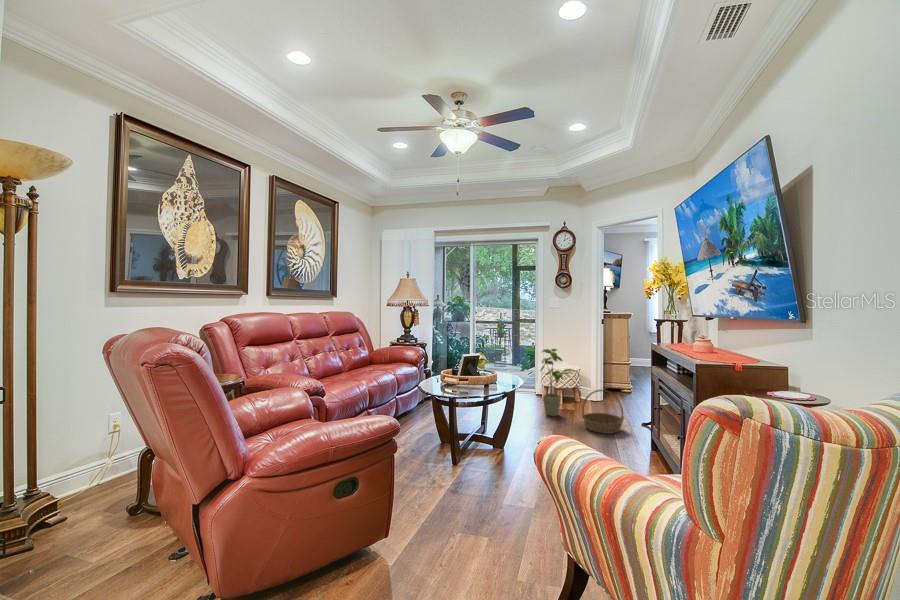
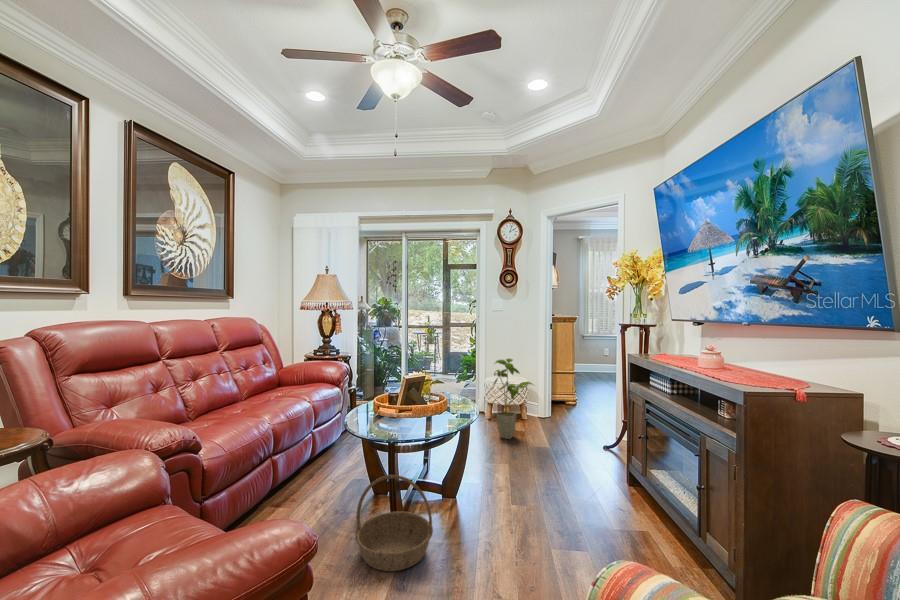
basket: present [582,390,624,434] -> present [356,475,433,571]

